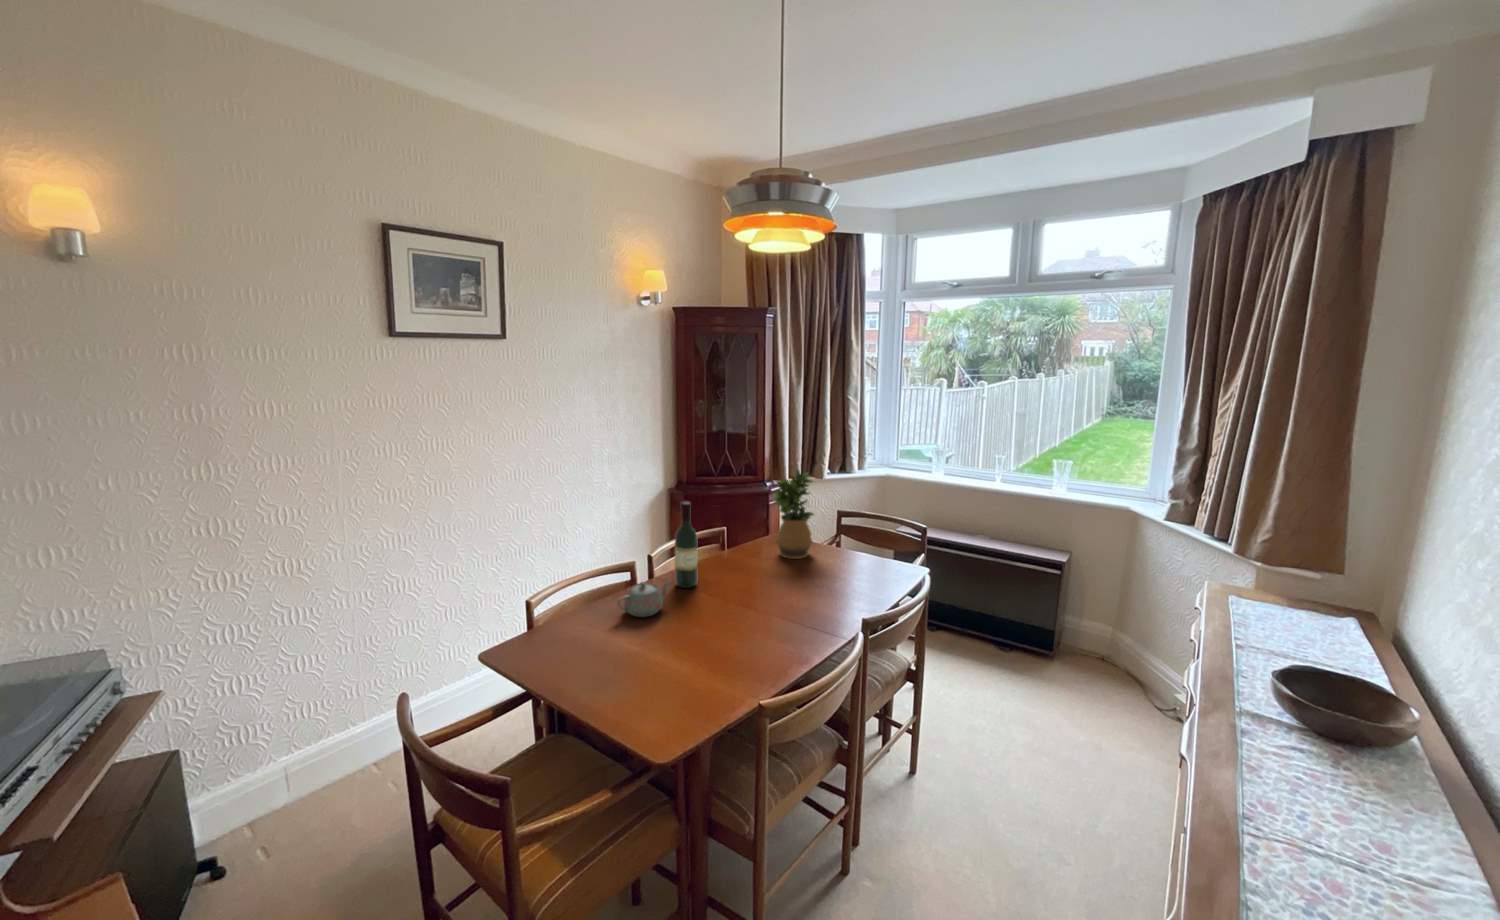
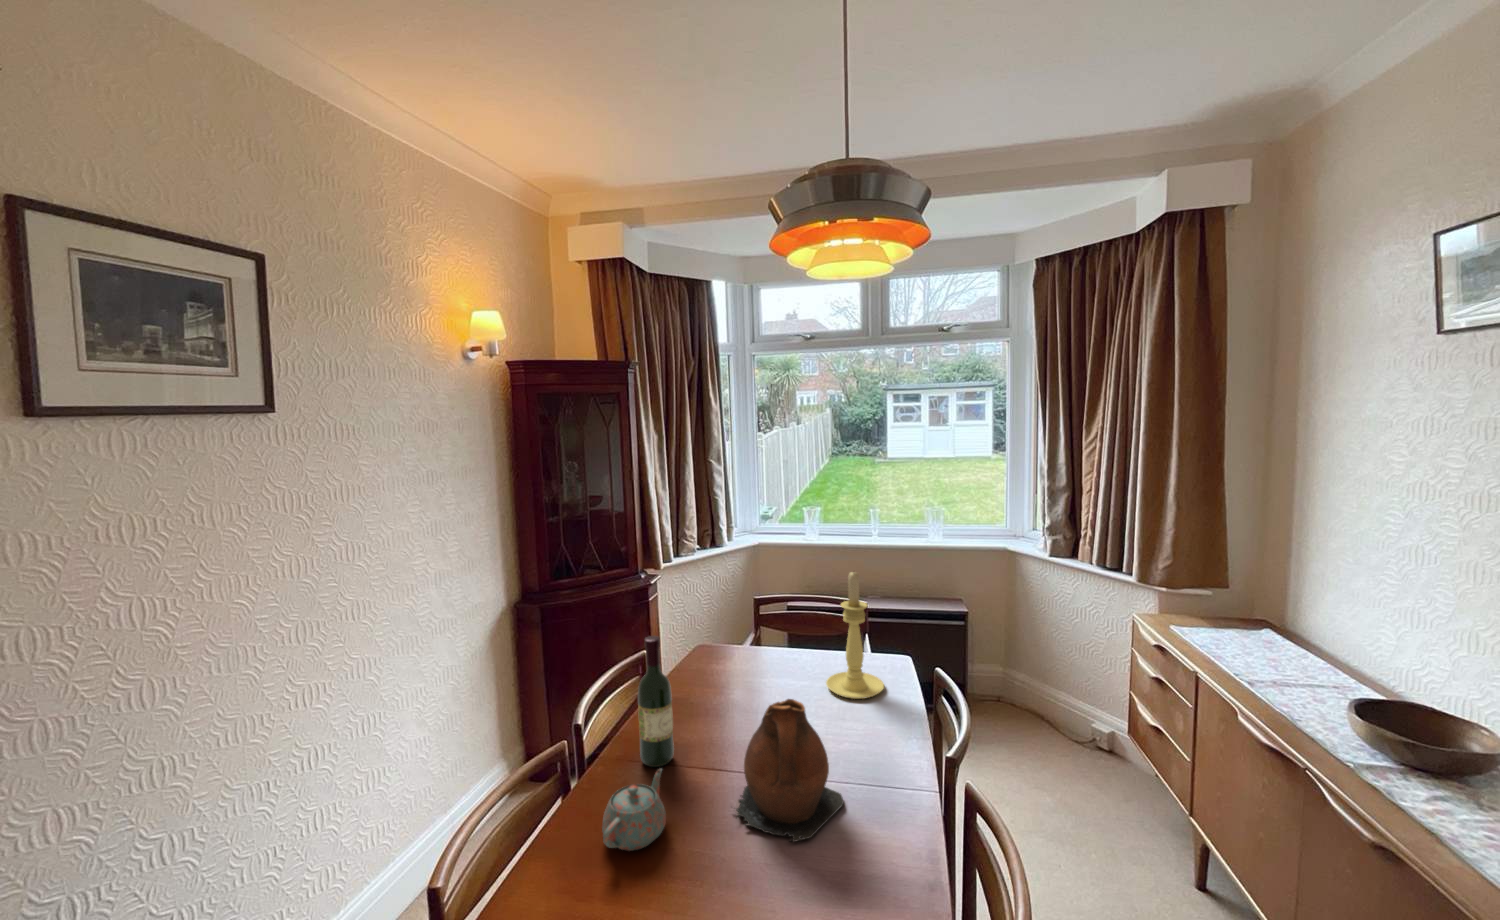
potted plant: present [774,470,814,559] -> none [718,559,774,678]
candle holder: none [836,485,883,585] -> present [826,572,884,699]
ceramic pitcher: none [702,547,779,636] -> present [736,699,844,842]

